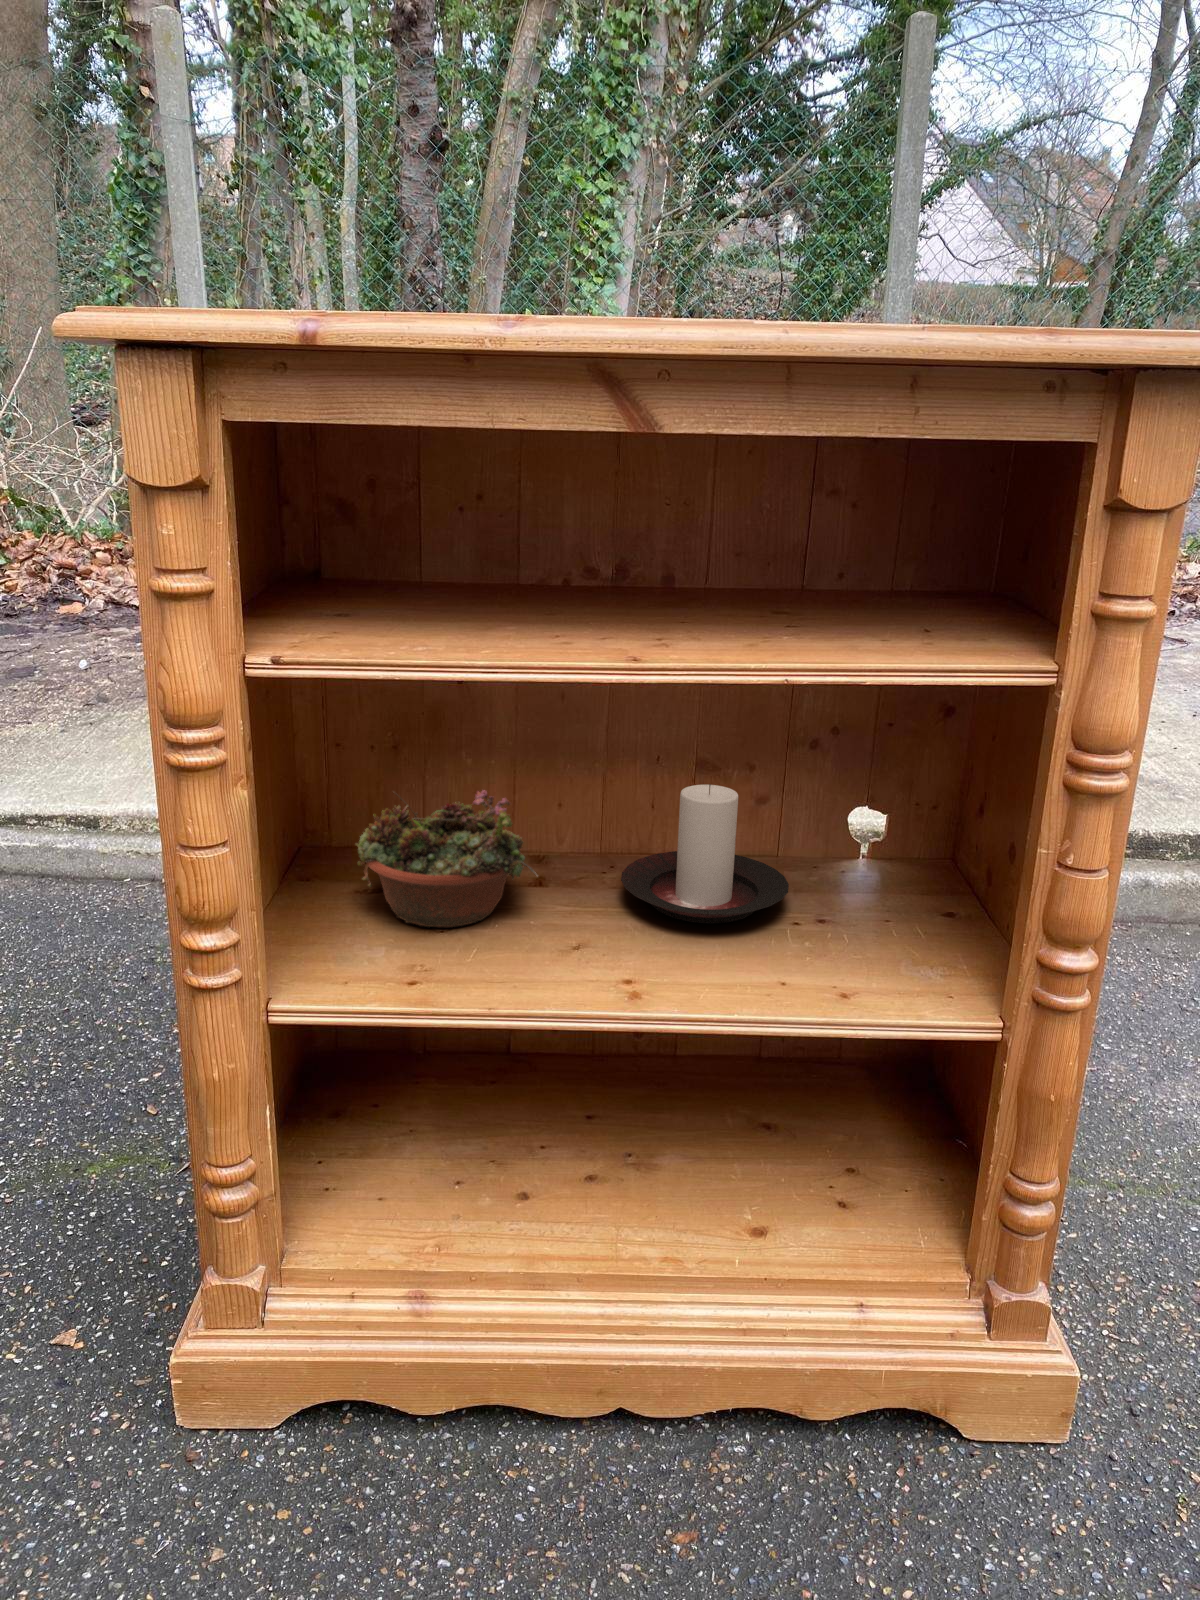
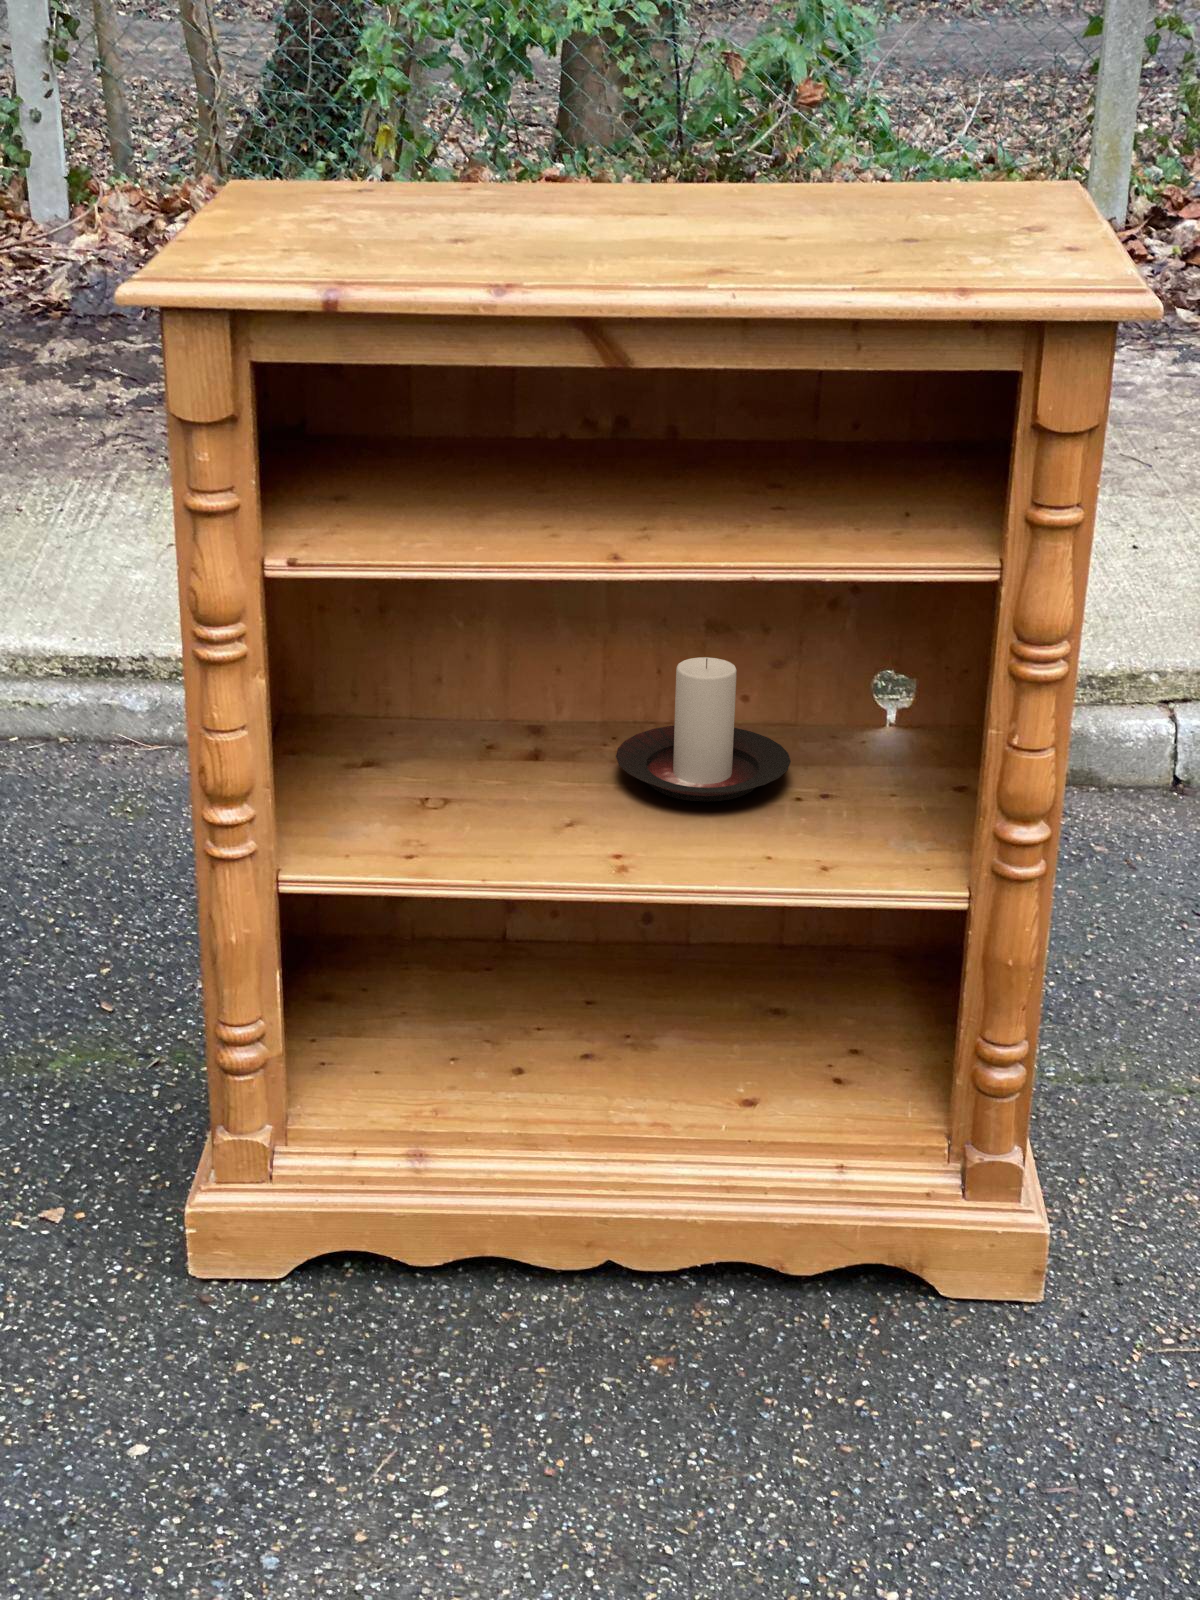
succulent planter: present [356,791,537,927] -> none [343,663,529,805]

